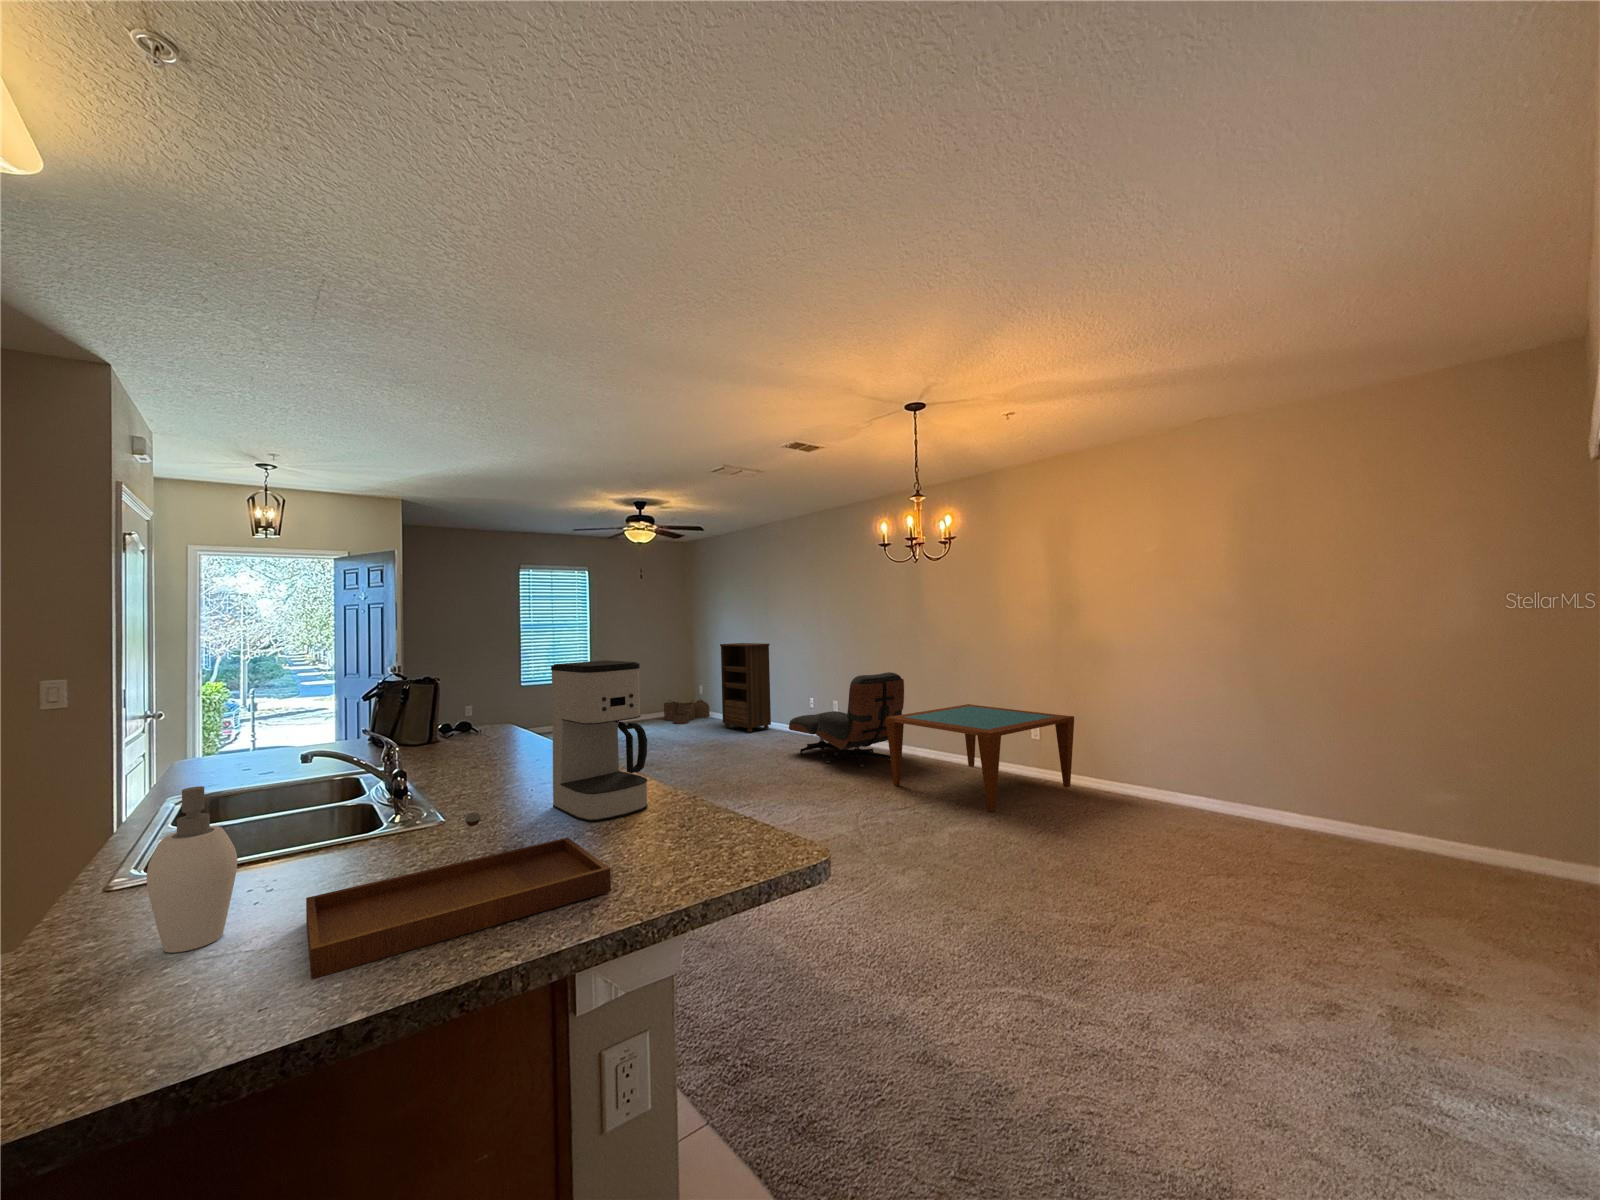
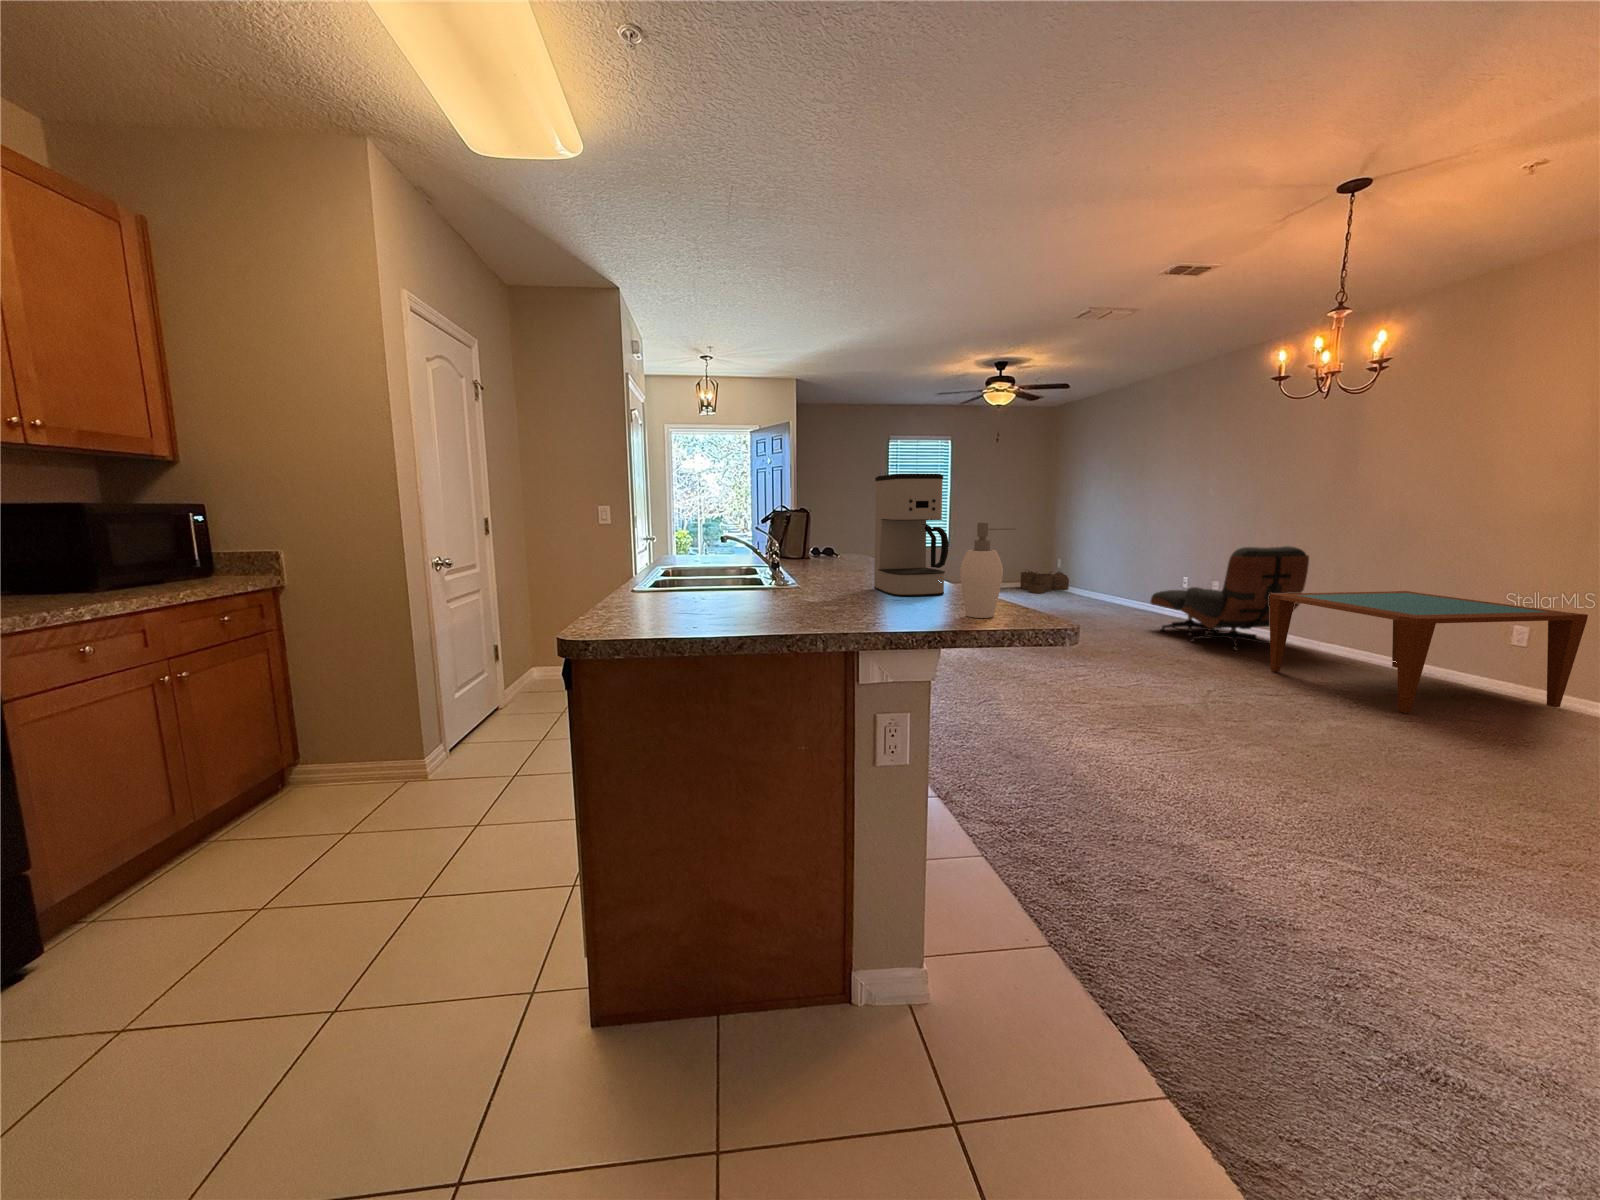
bookshelf: present [720,643,771,732] -> none [1080,513,1141,607]
soap dispenser: present [146,786,263,953] -> present [960,523,1016,618]
tray: present [306,812,611,979] -> none [714,556,892,625]

